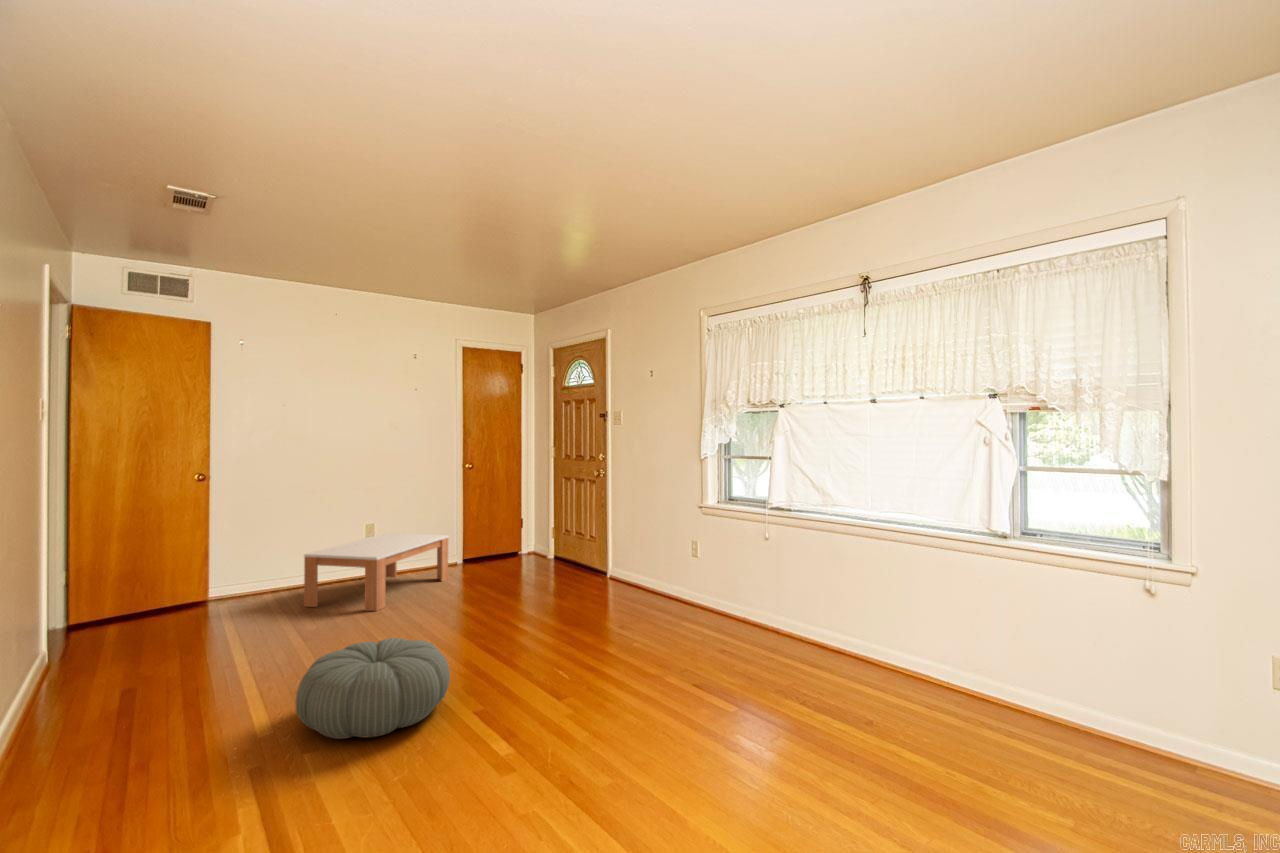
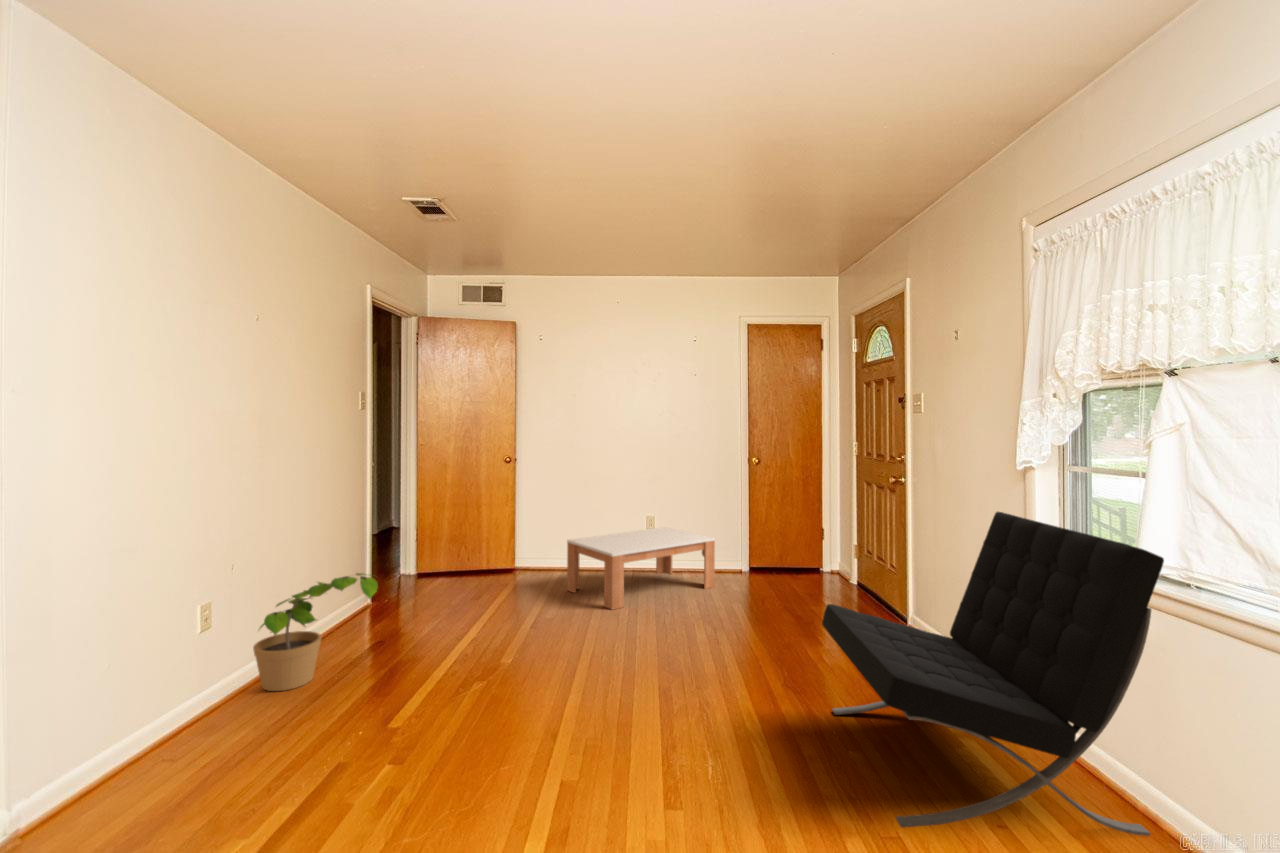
lounge chair: none [608,485,784,662] -> present [822,512,1164,836]
potted plant: none [16,601,203,763] -> present [253,573,378,691]
pouf: present [296,638,450,739] -> none [384,651,548,769]

